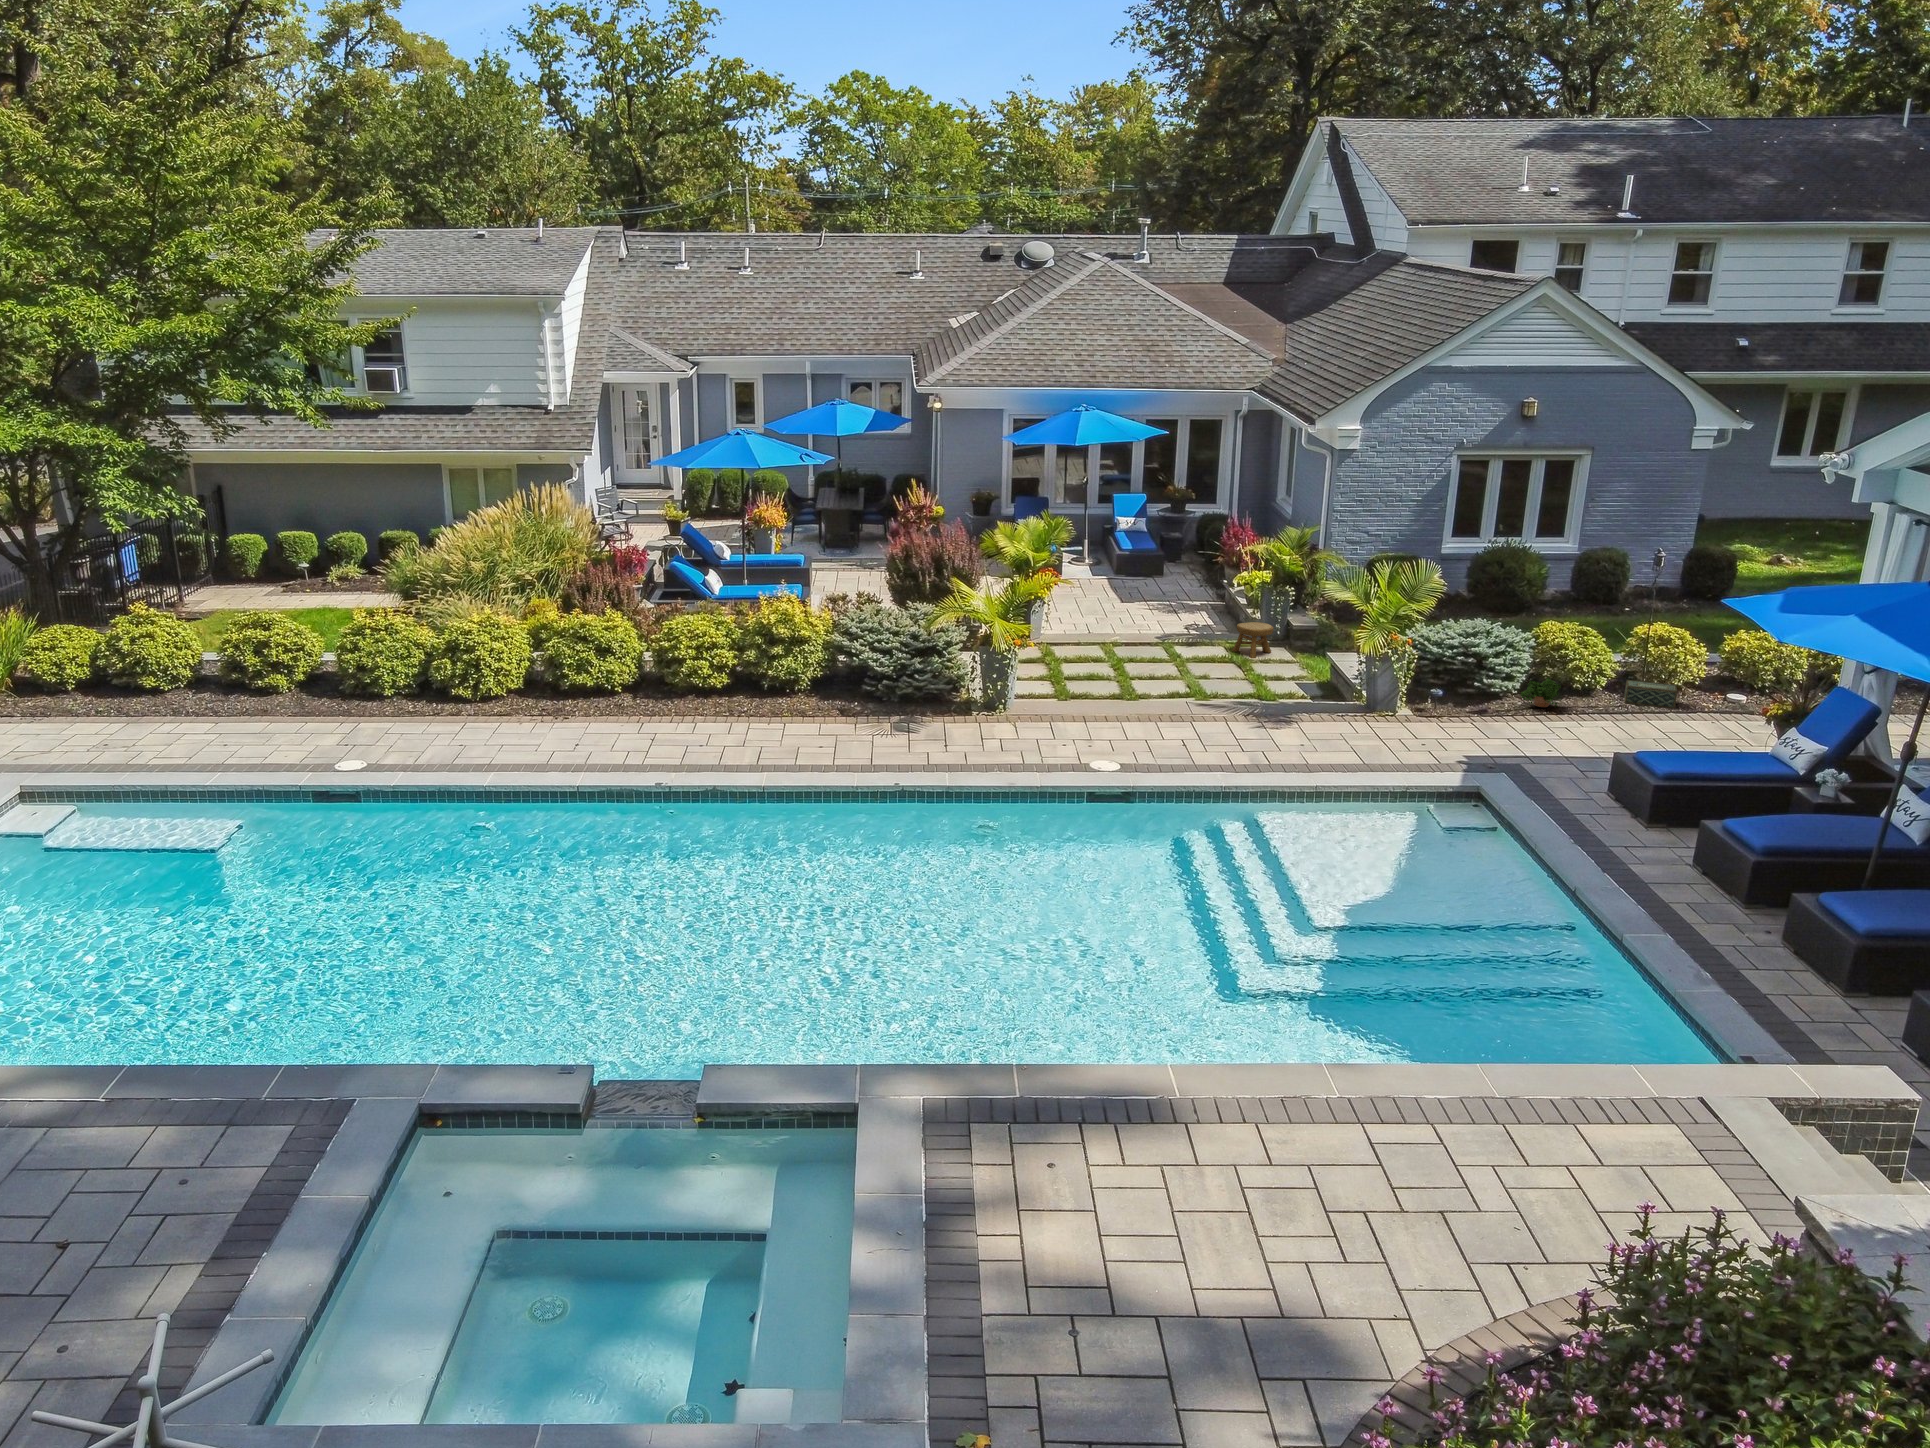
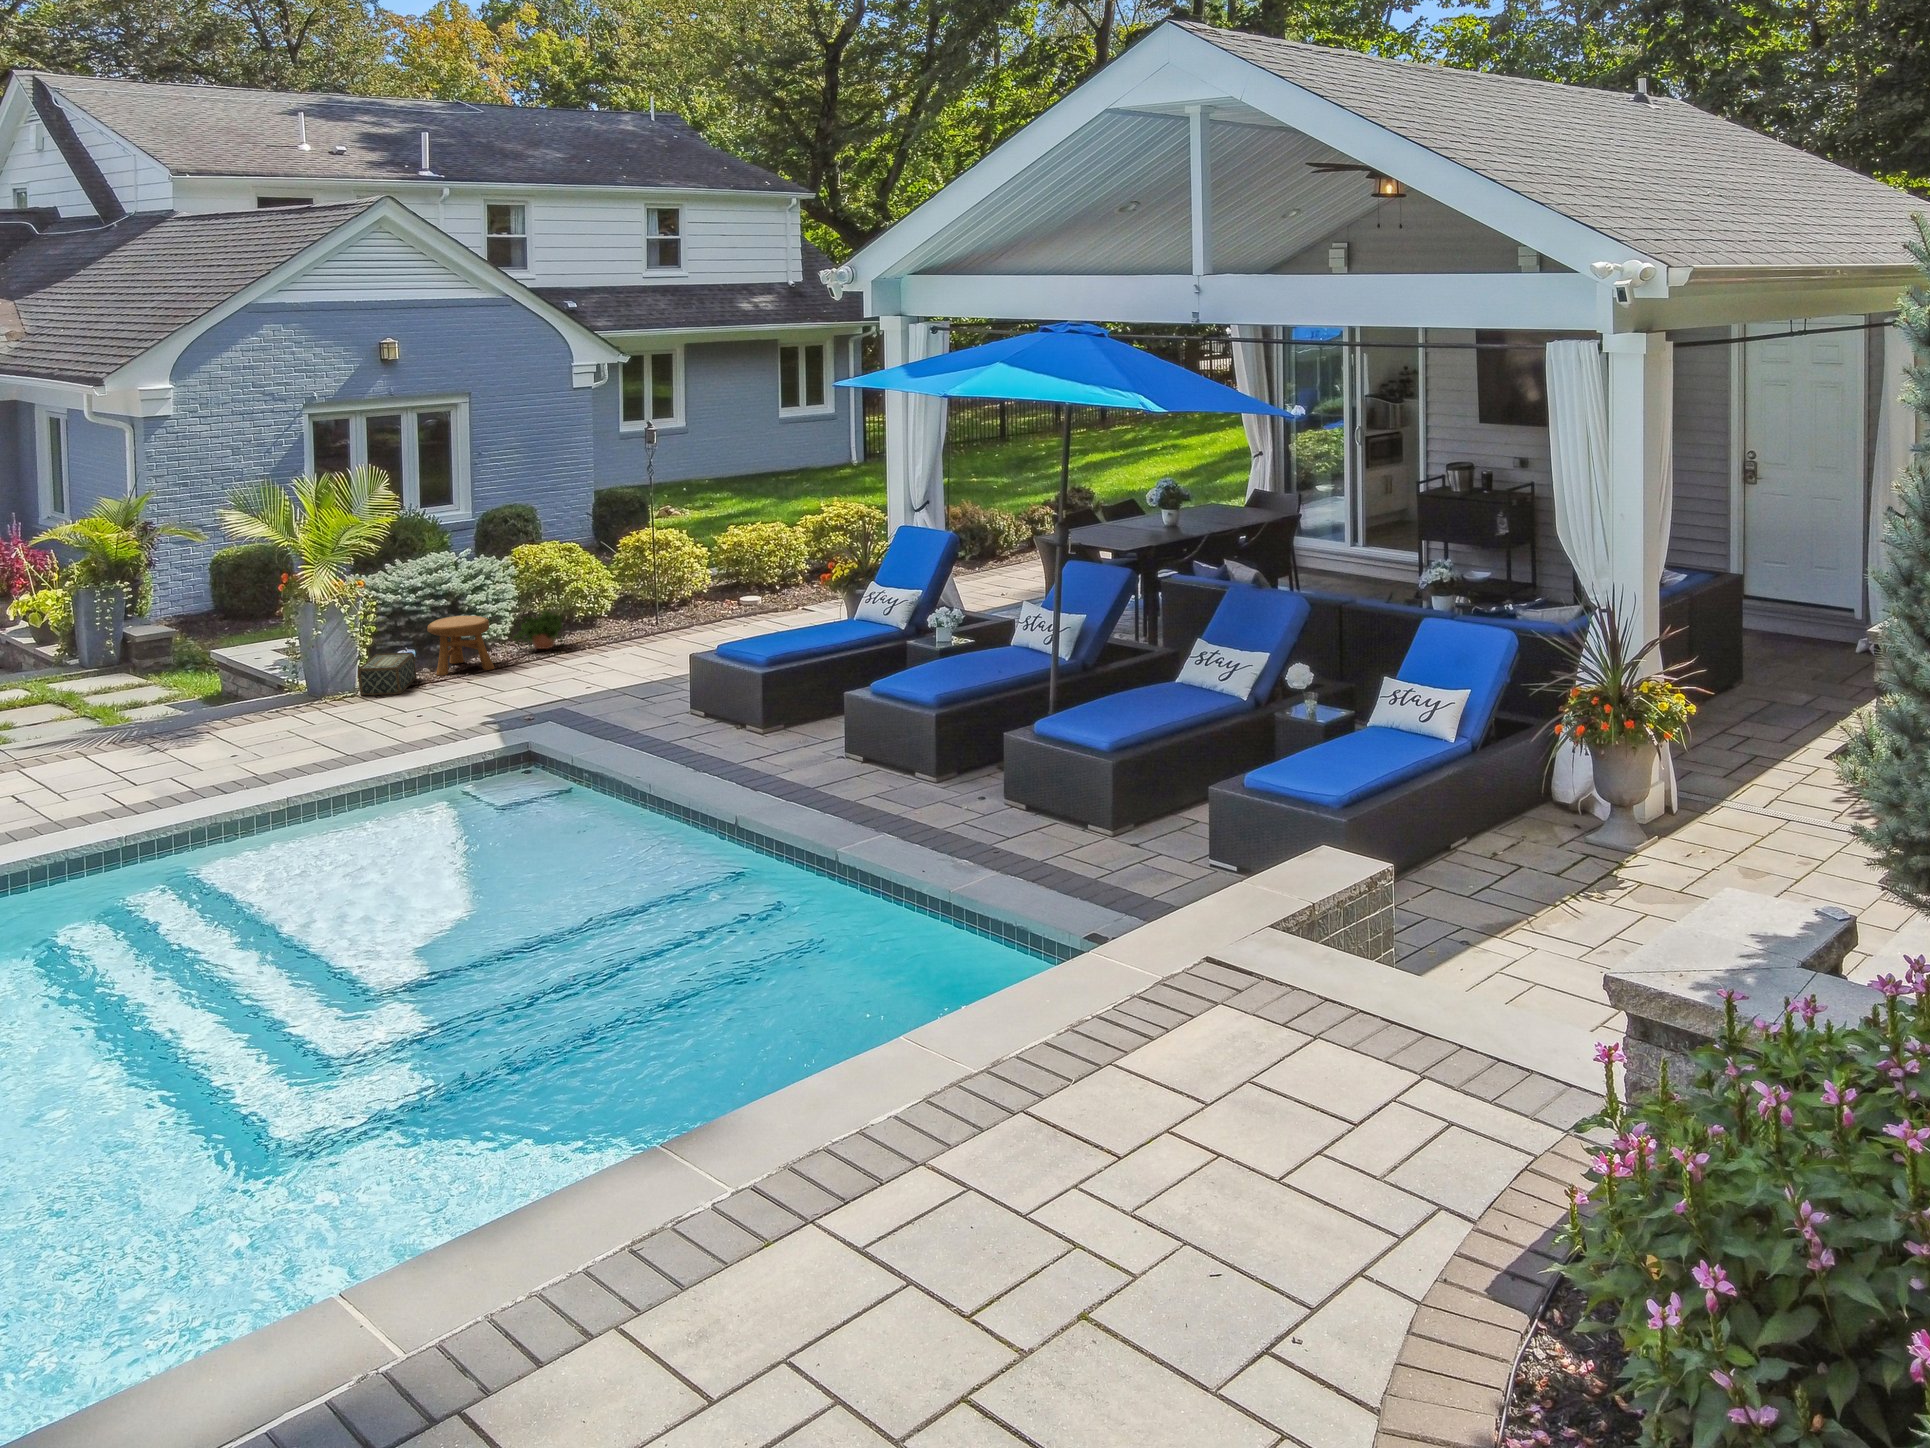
stool: present [1232,622,1274,658] -> present [427,616,495,676]
woven basket: present [1624,680,1677,708] -> present [358,653,416,696]

